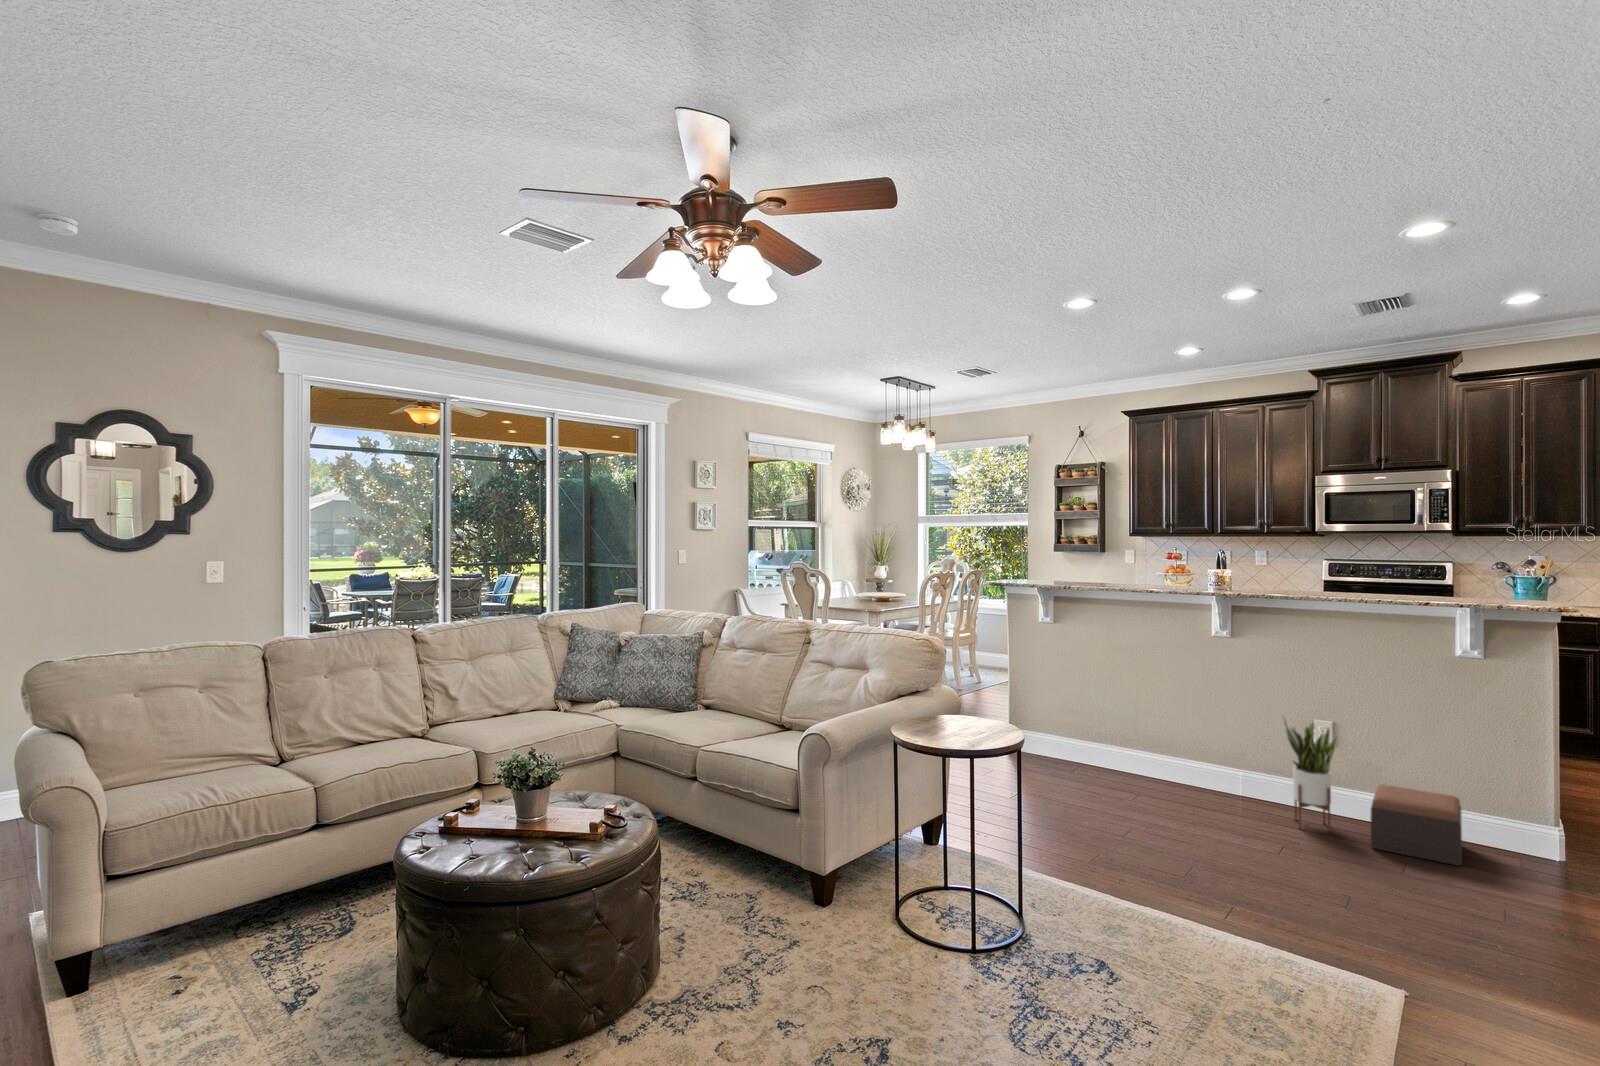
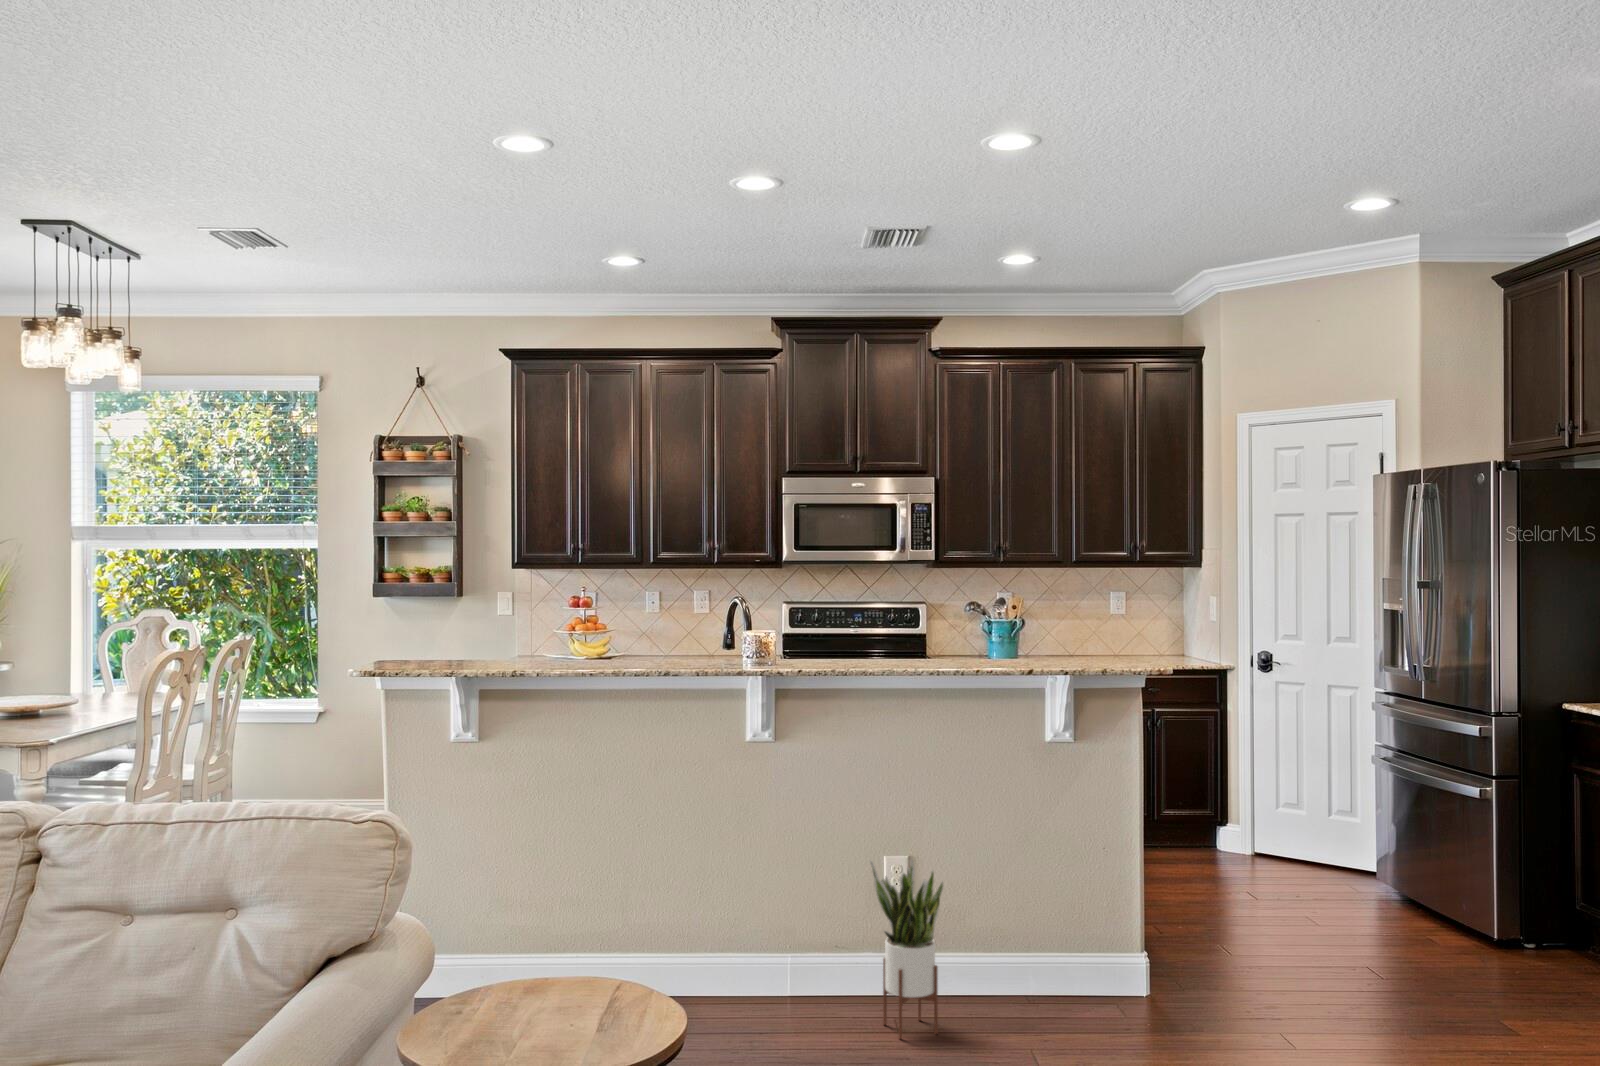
footstool: present [1371,785,1462,866] -> none [978,941,1102,1047]

